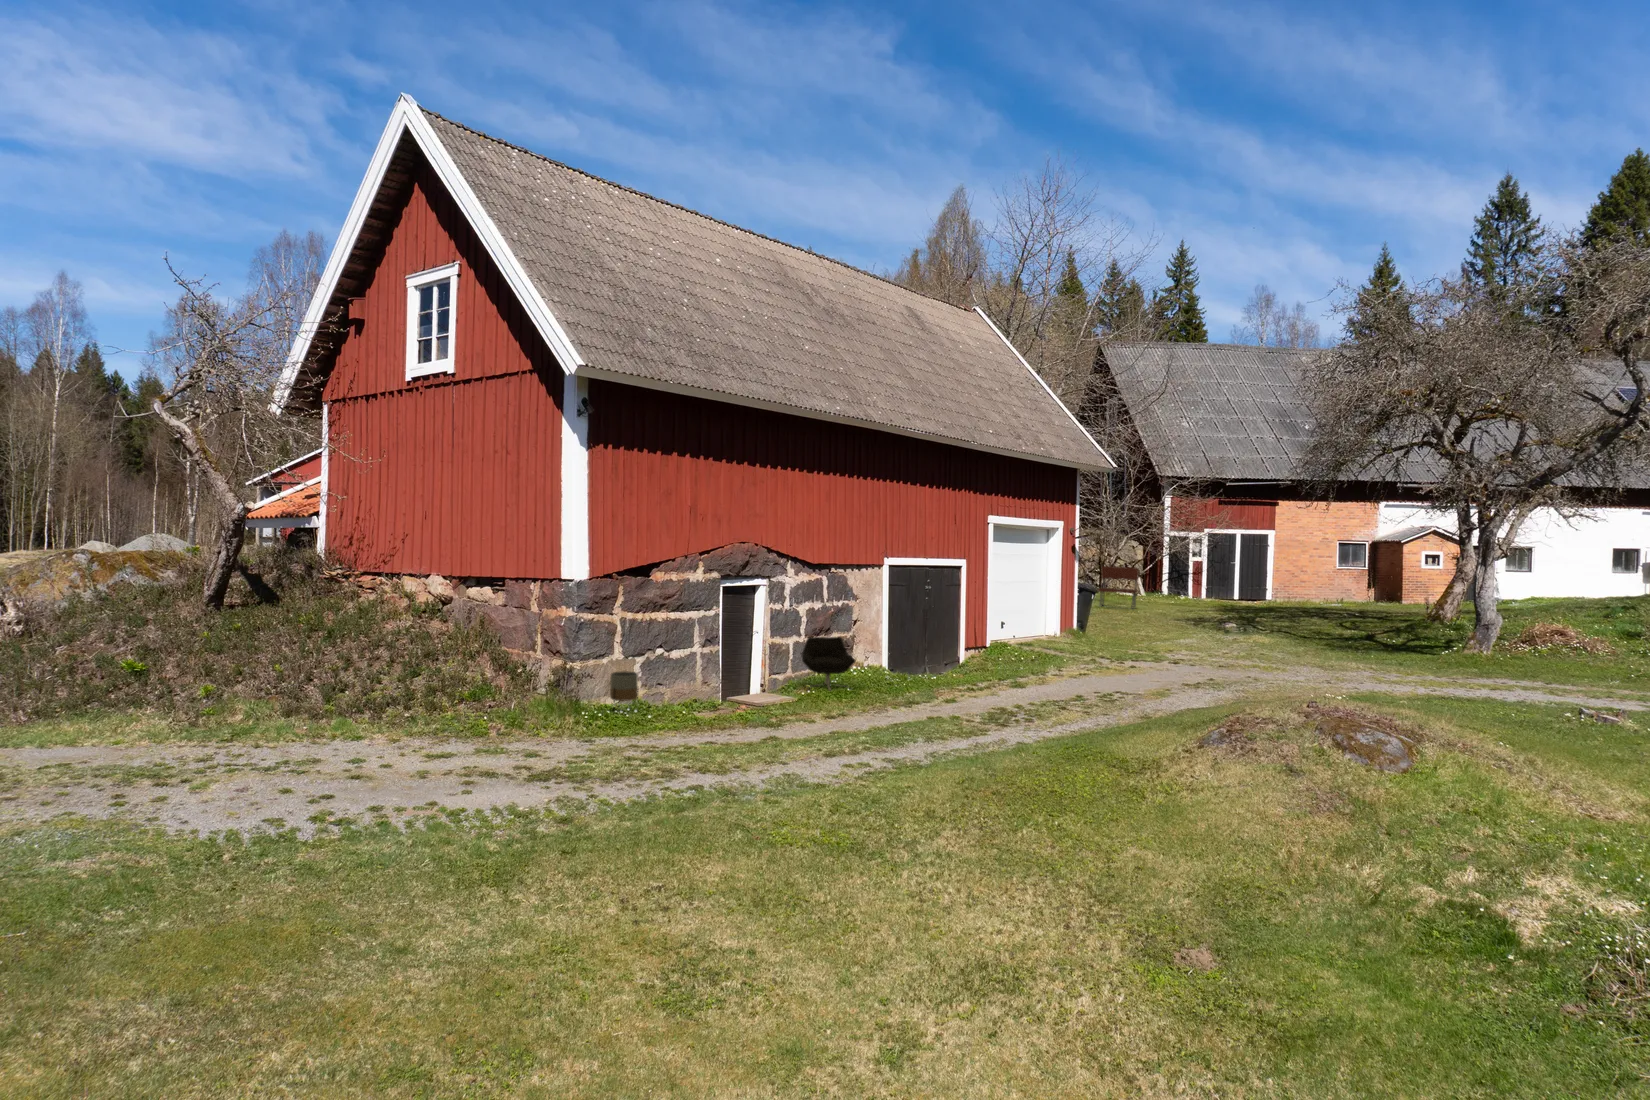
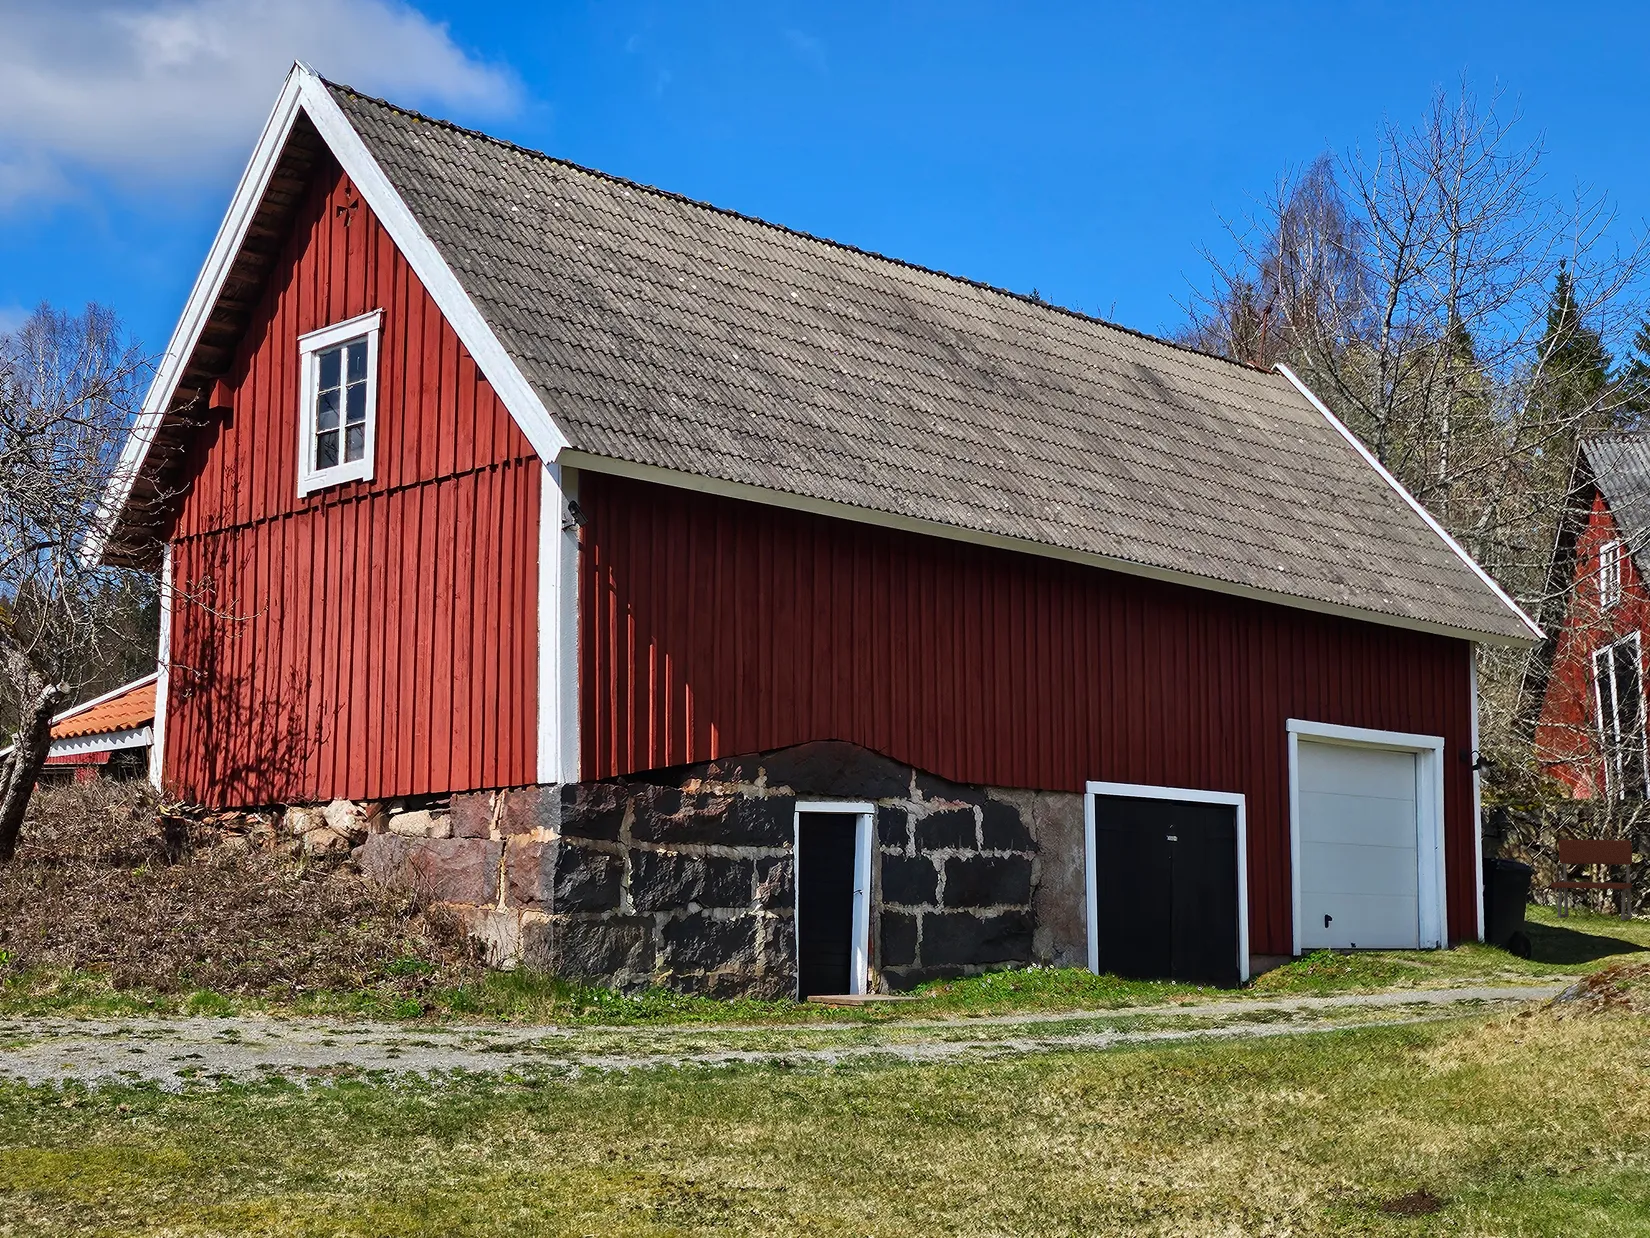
lounge chair: present [802,637,856,690] -> none [936,906,1029,992]
planter: present [610,671,638,709] -> none [611,940,657,1006]

